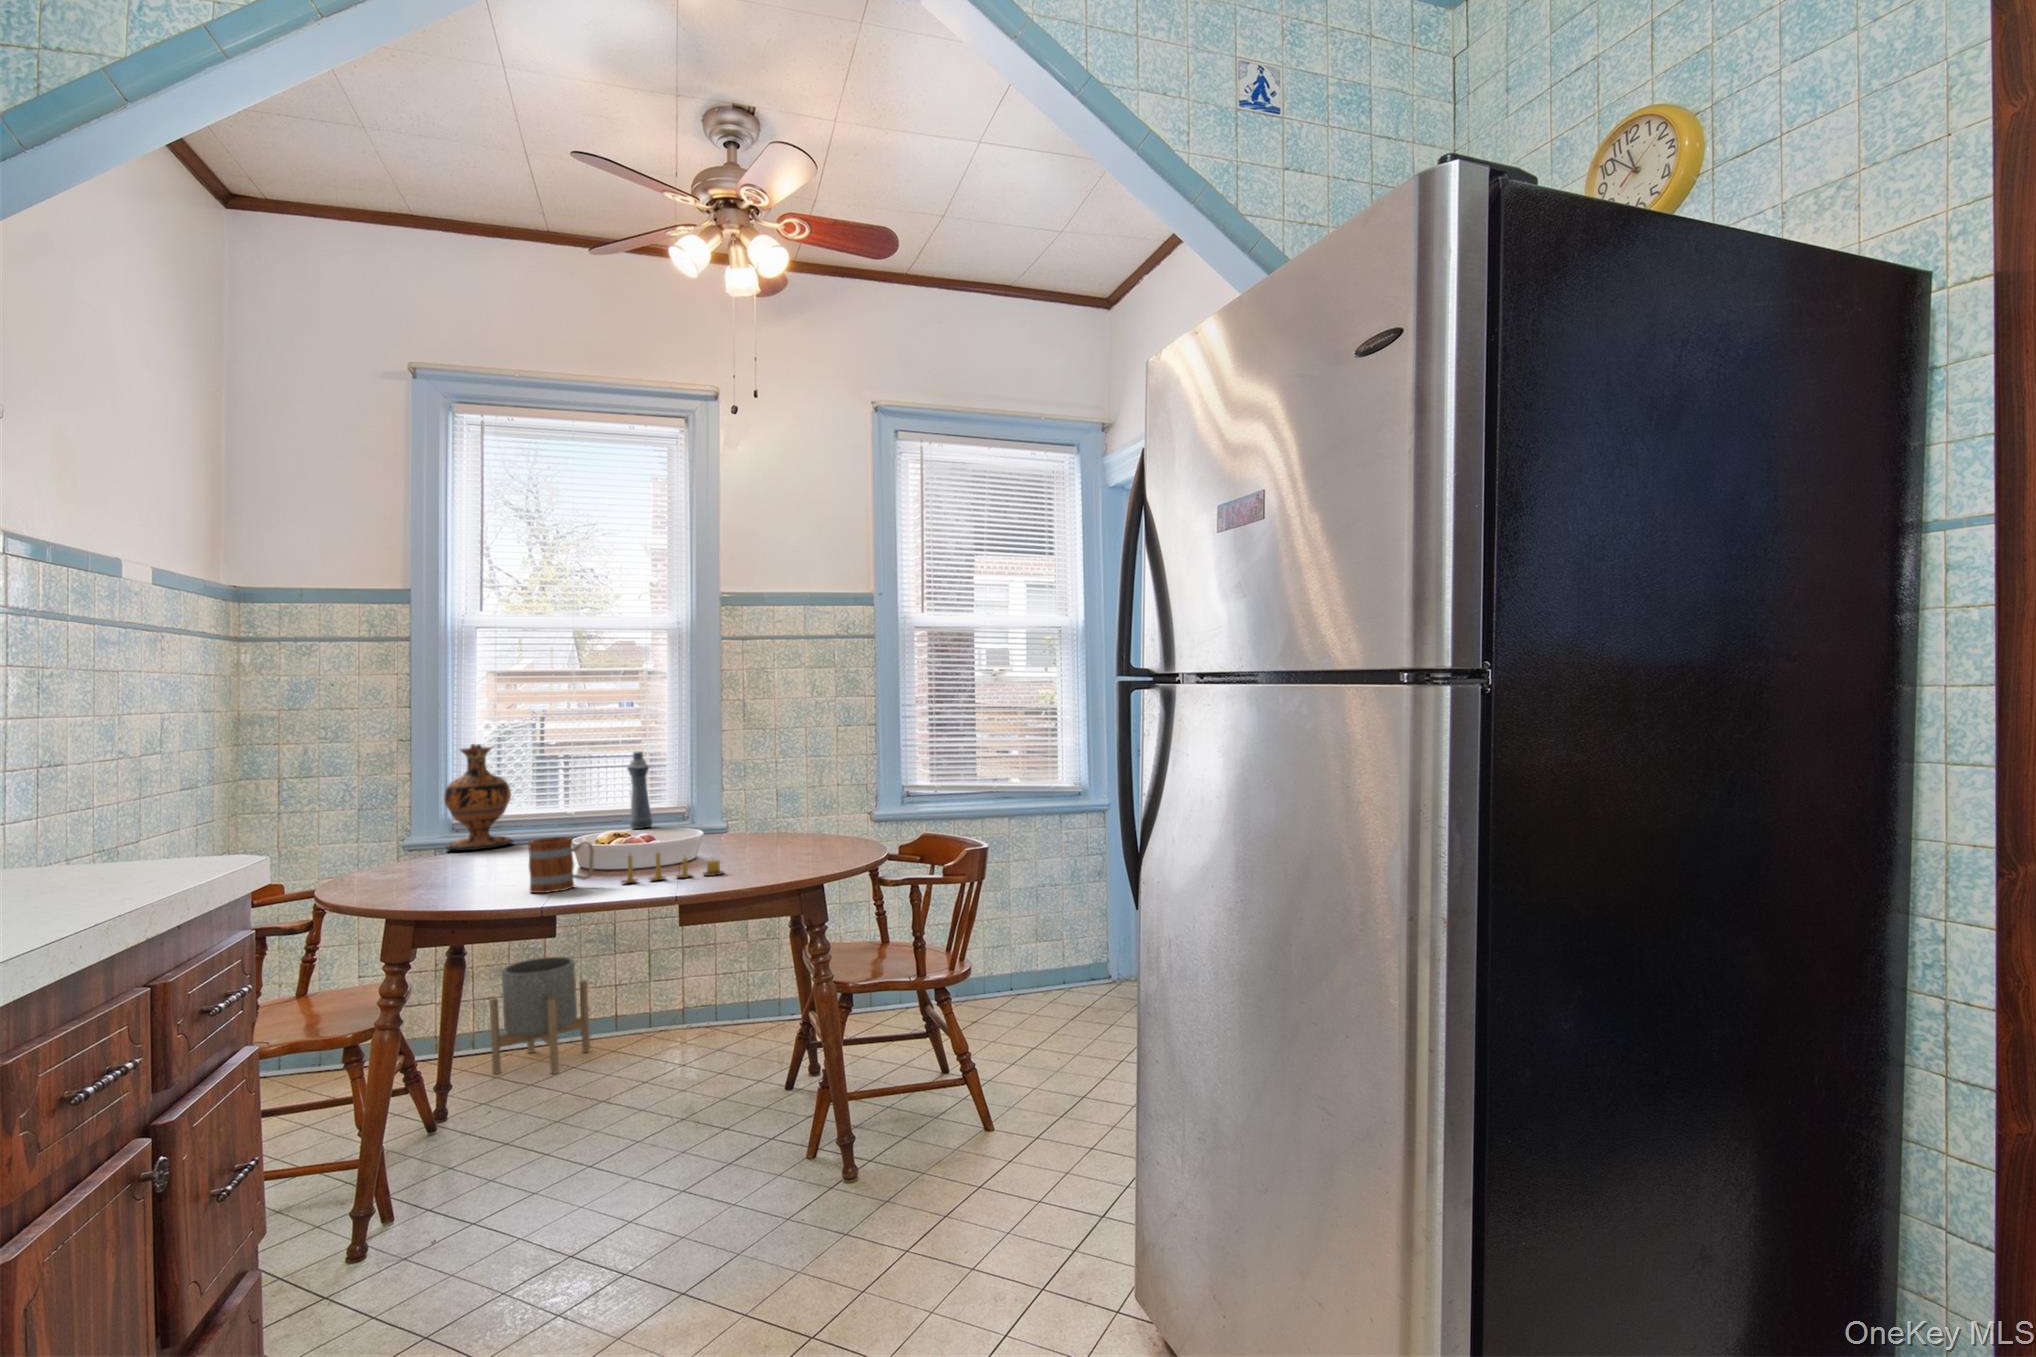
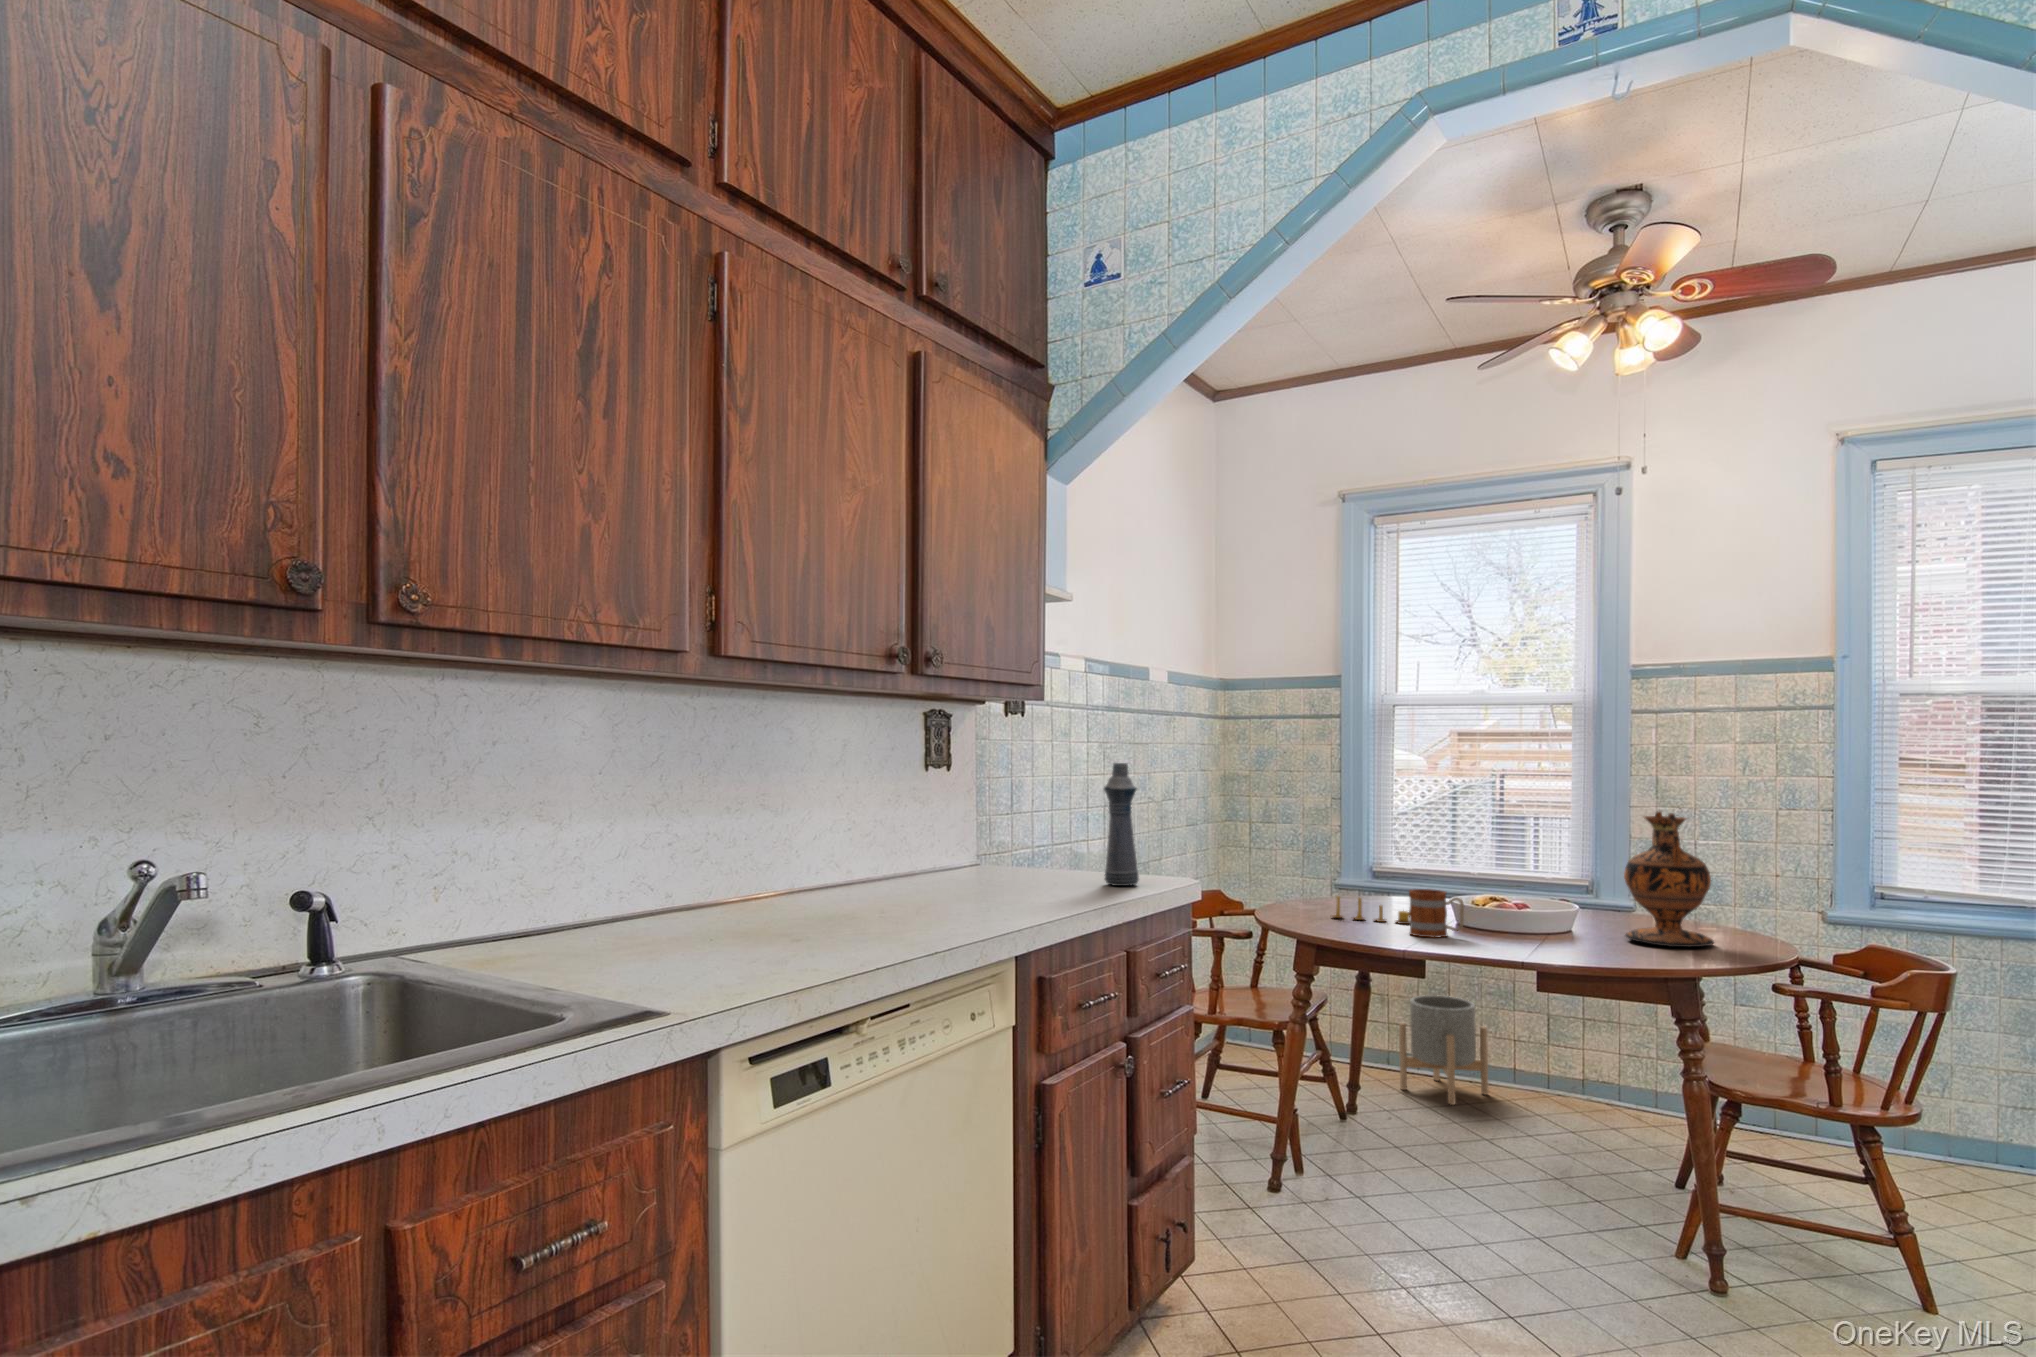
vase: present [444,744,513,851] -> present [1624,811,1714,947]
bottle: present [627,751,652,829] -> present [1104,763,1139,886]
candle: present [621,853,723,883] -> present [1332,896,1410,924]

